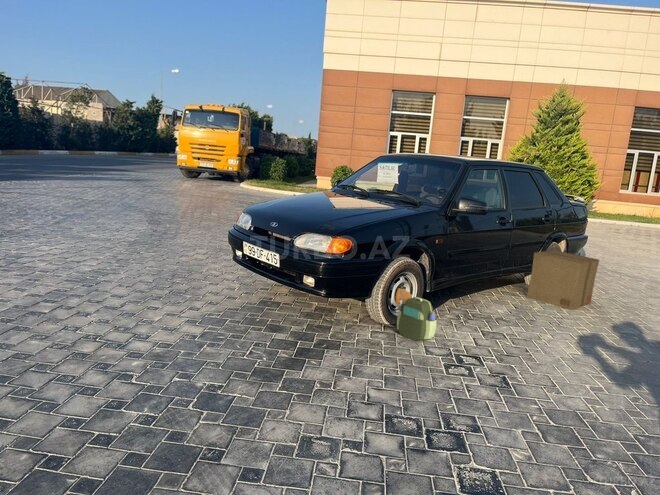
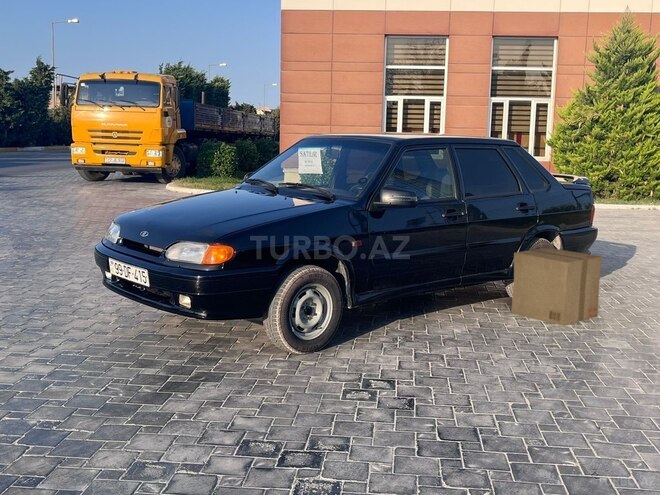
backpack: present [396,288,437,340] -> none [301,304,349,368]

